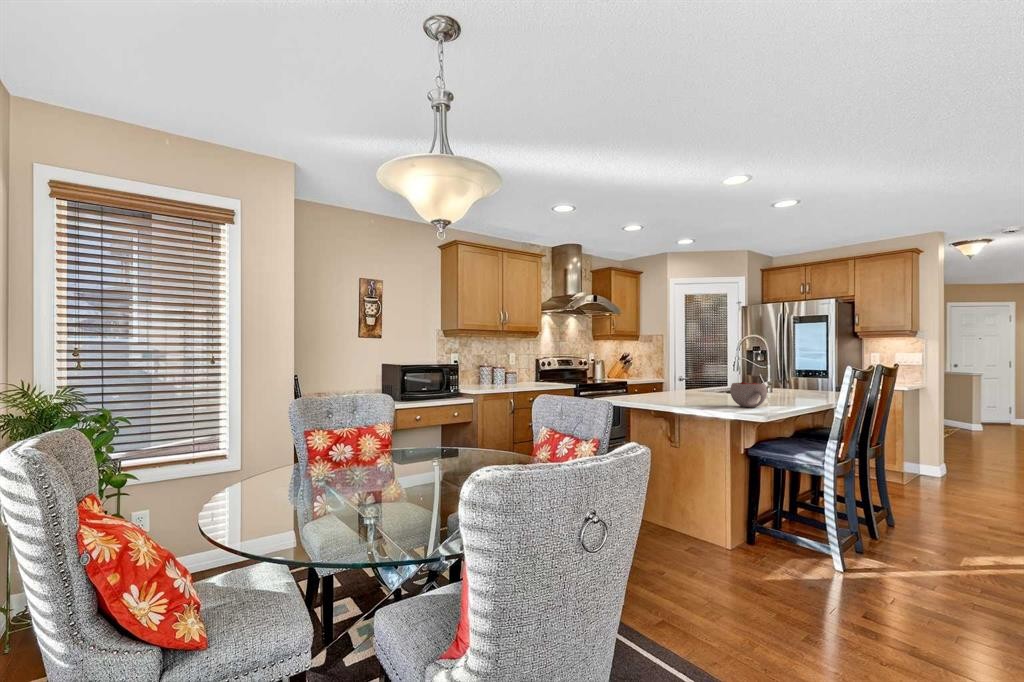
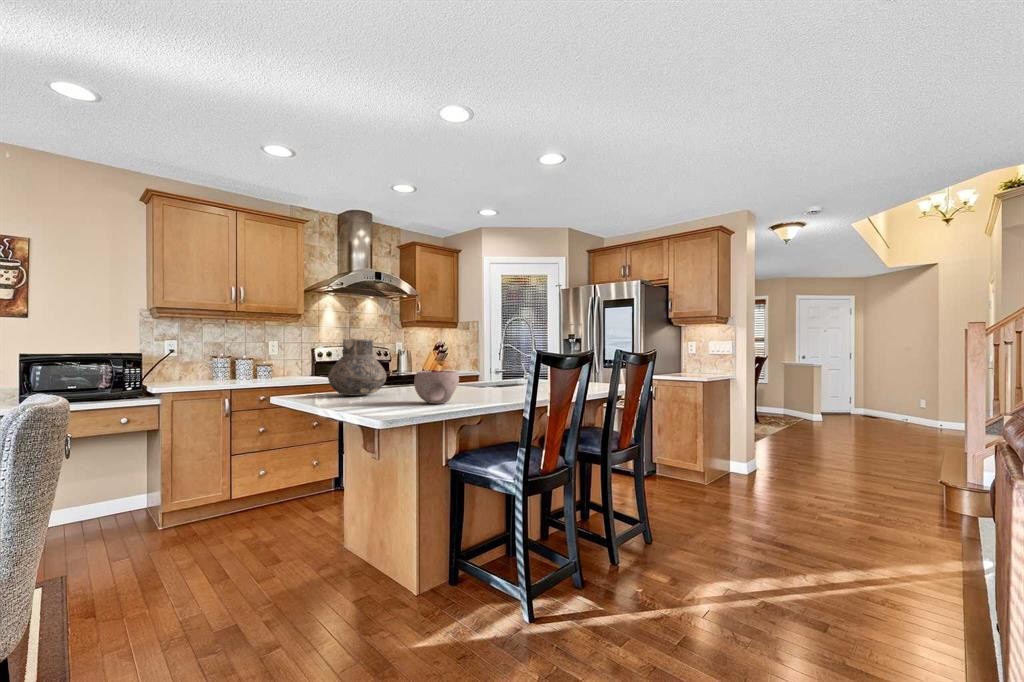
vase: none [636,357,679,400] -> present [328,339,386,396]

